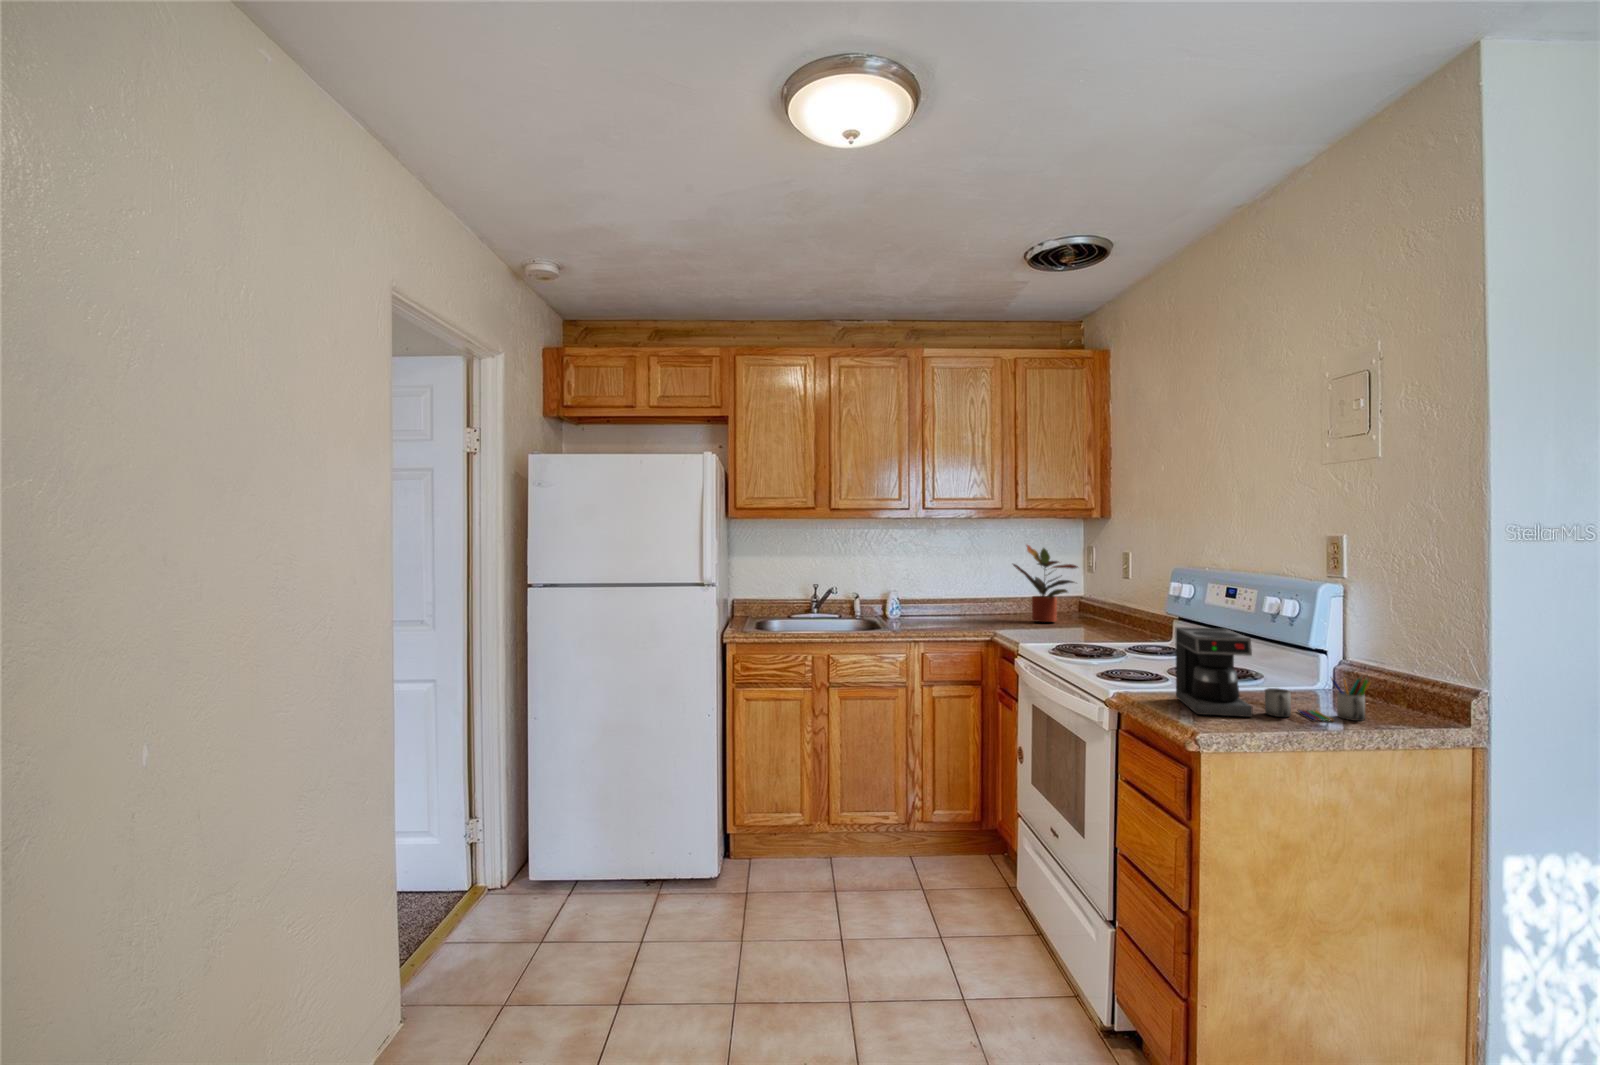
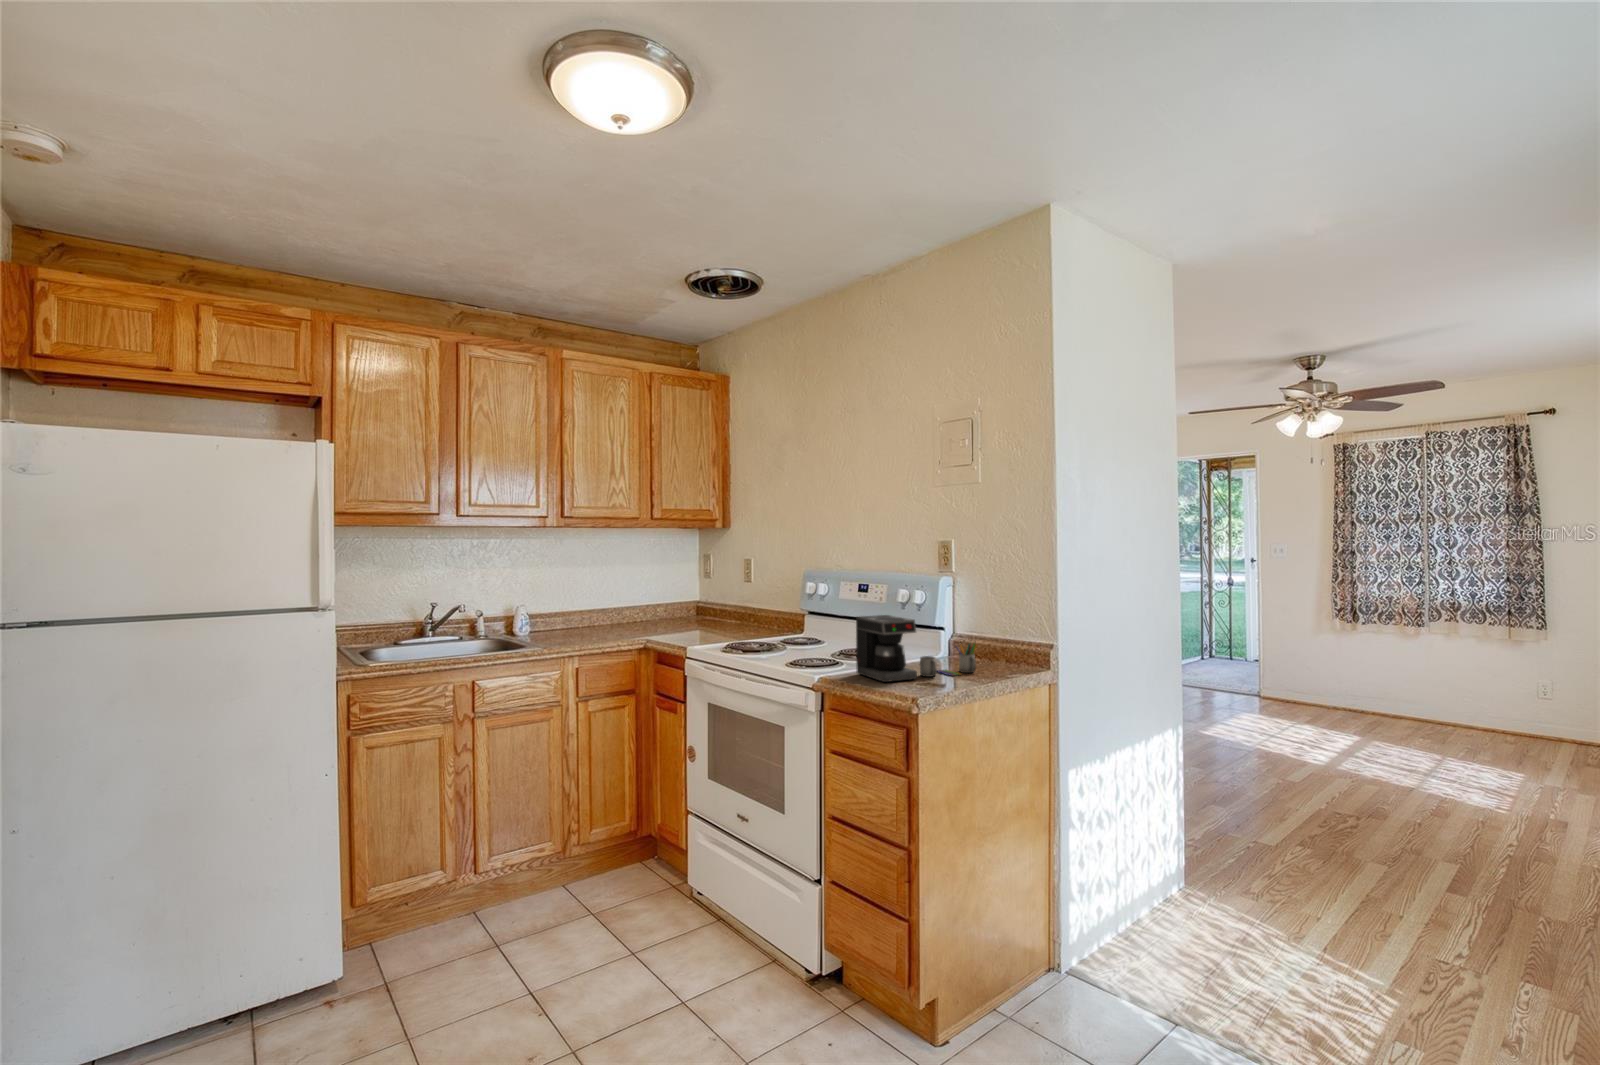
potted plant: present [1013,545,1078,622] -> none [647,553,709,629]

